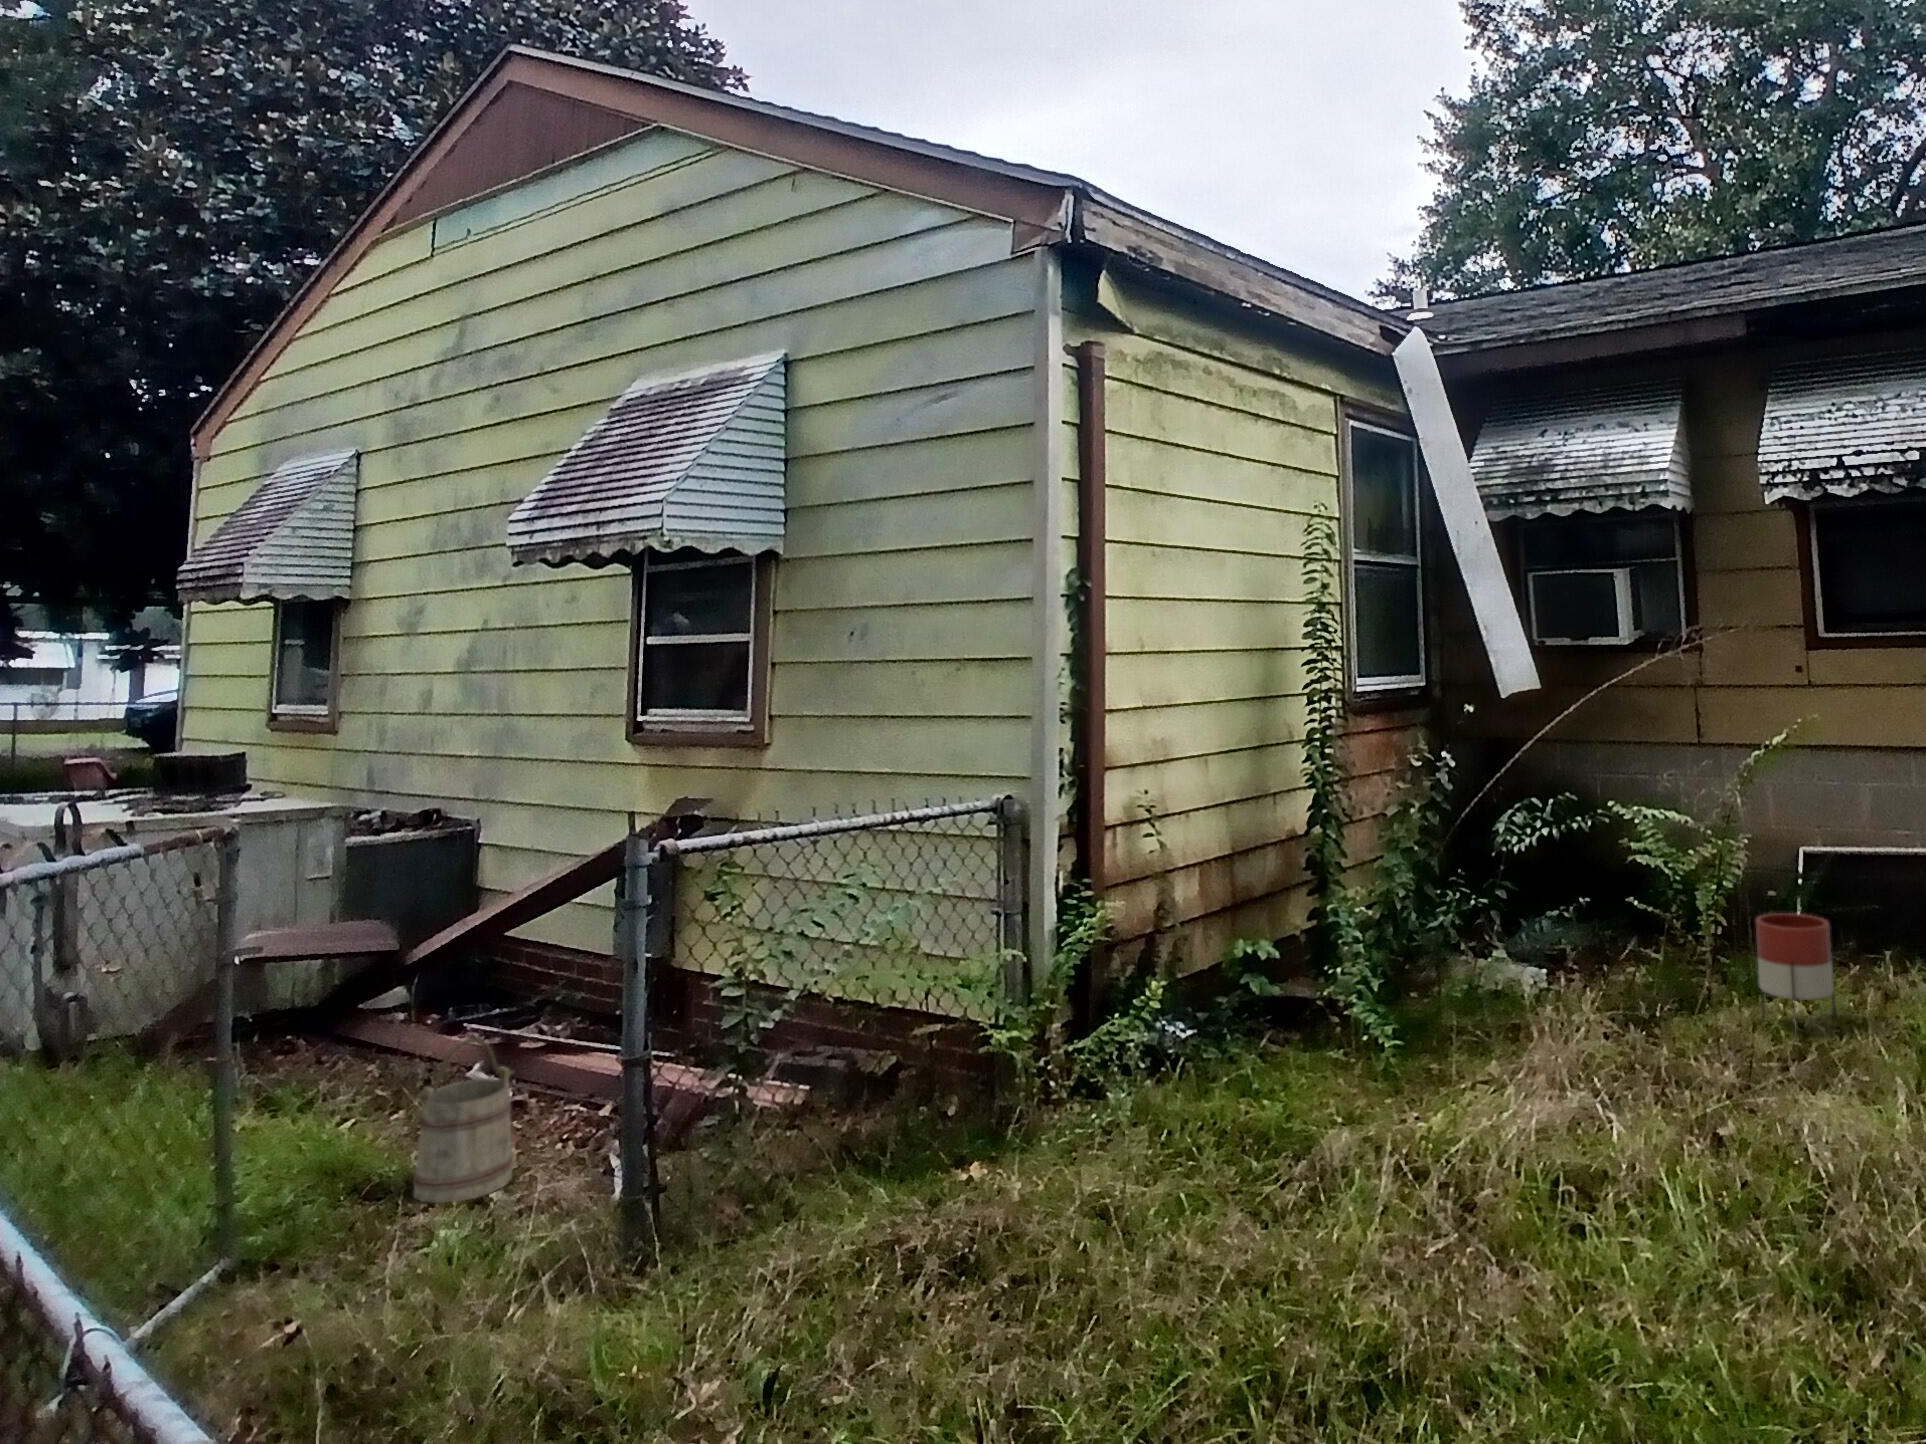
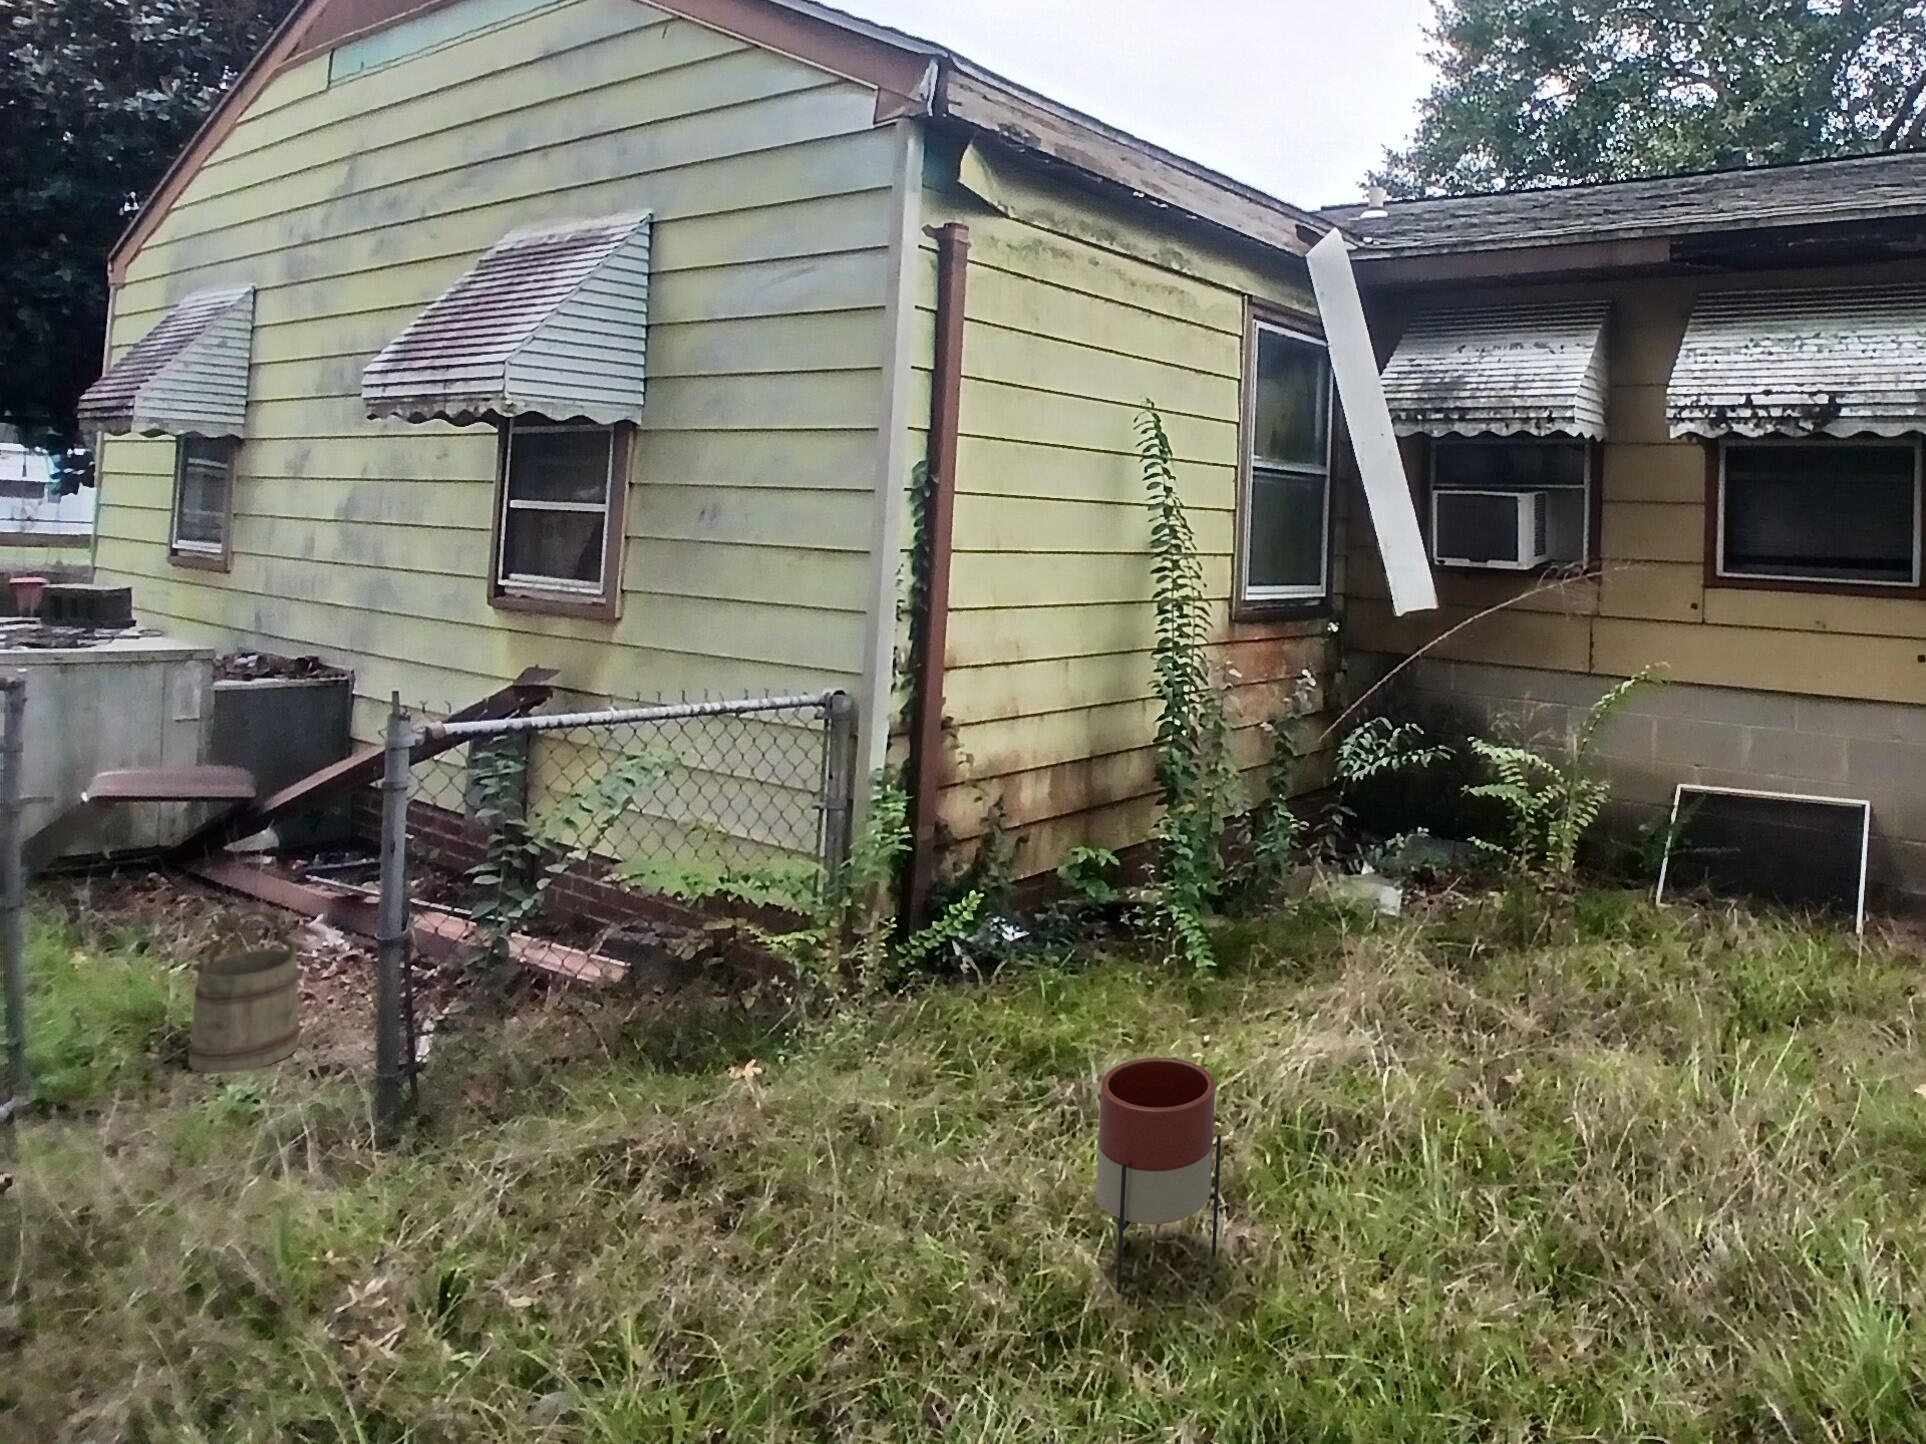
planter: present [1756,913,1837,1039] -> present [1096,1058,1221,1292]

